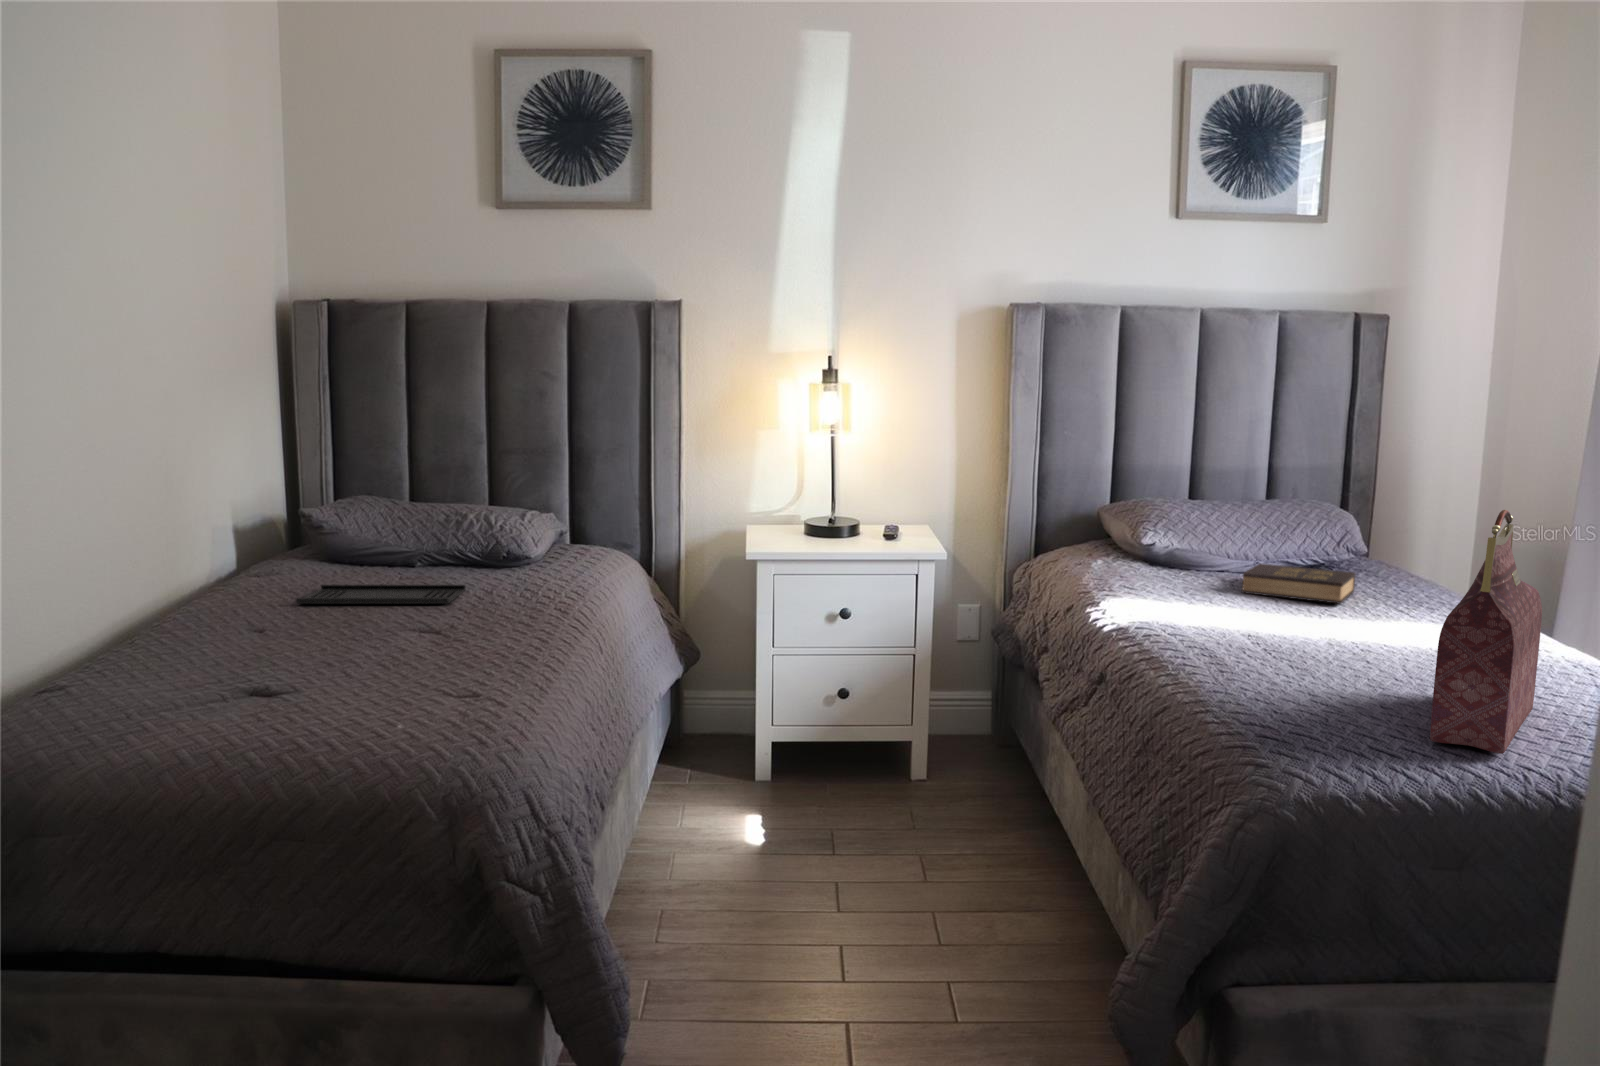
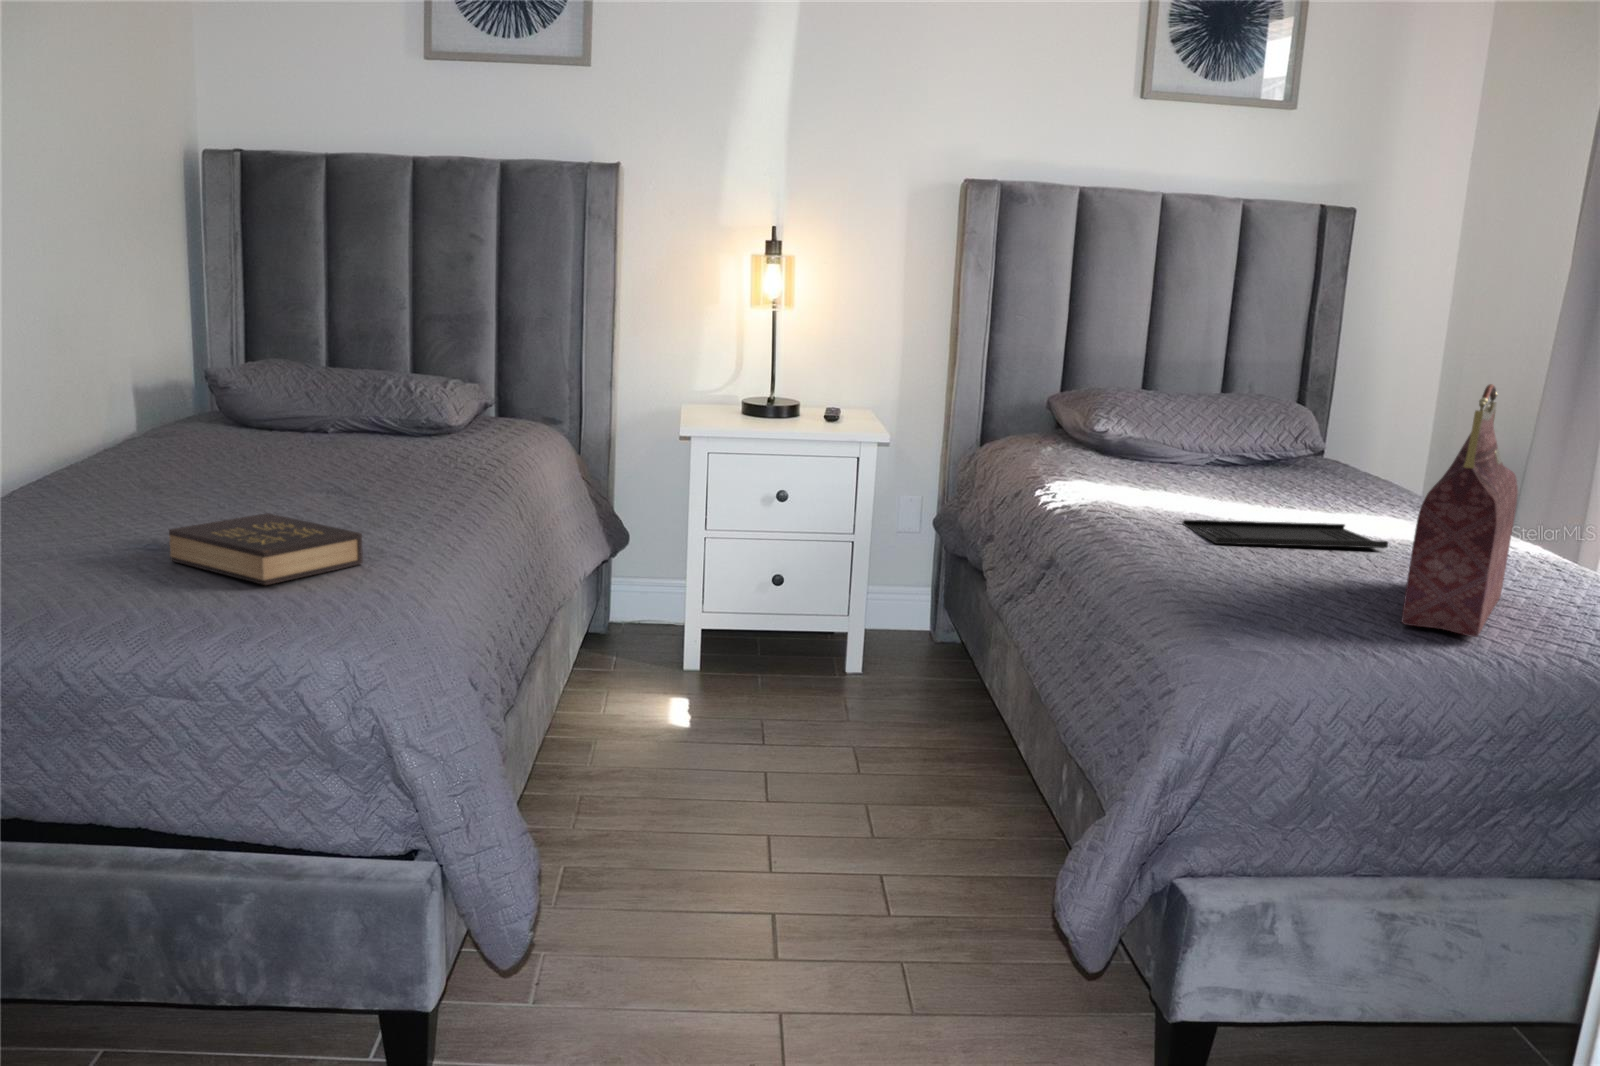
hardback book: present [1242,564,1356,604] -> present [169,513,363,585]
tray: present [296,584,466,604] -> present [1183,520,1388,548]

